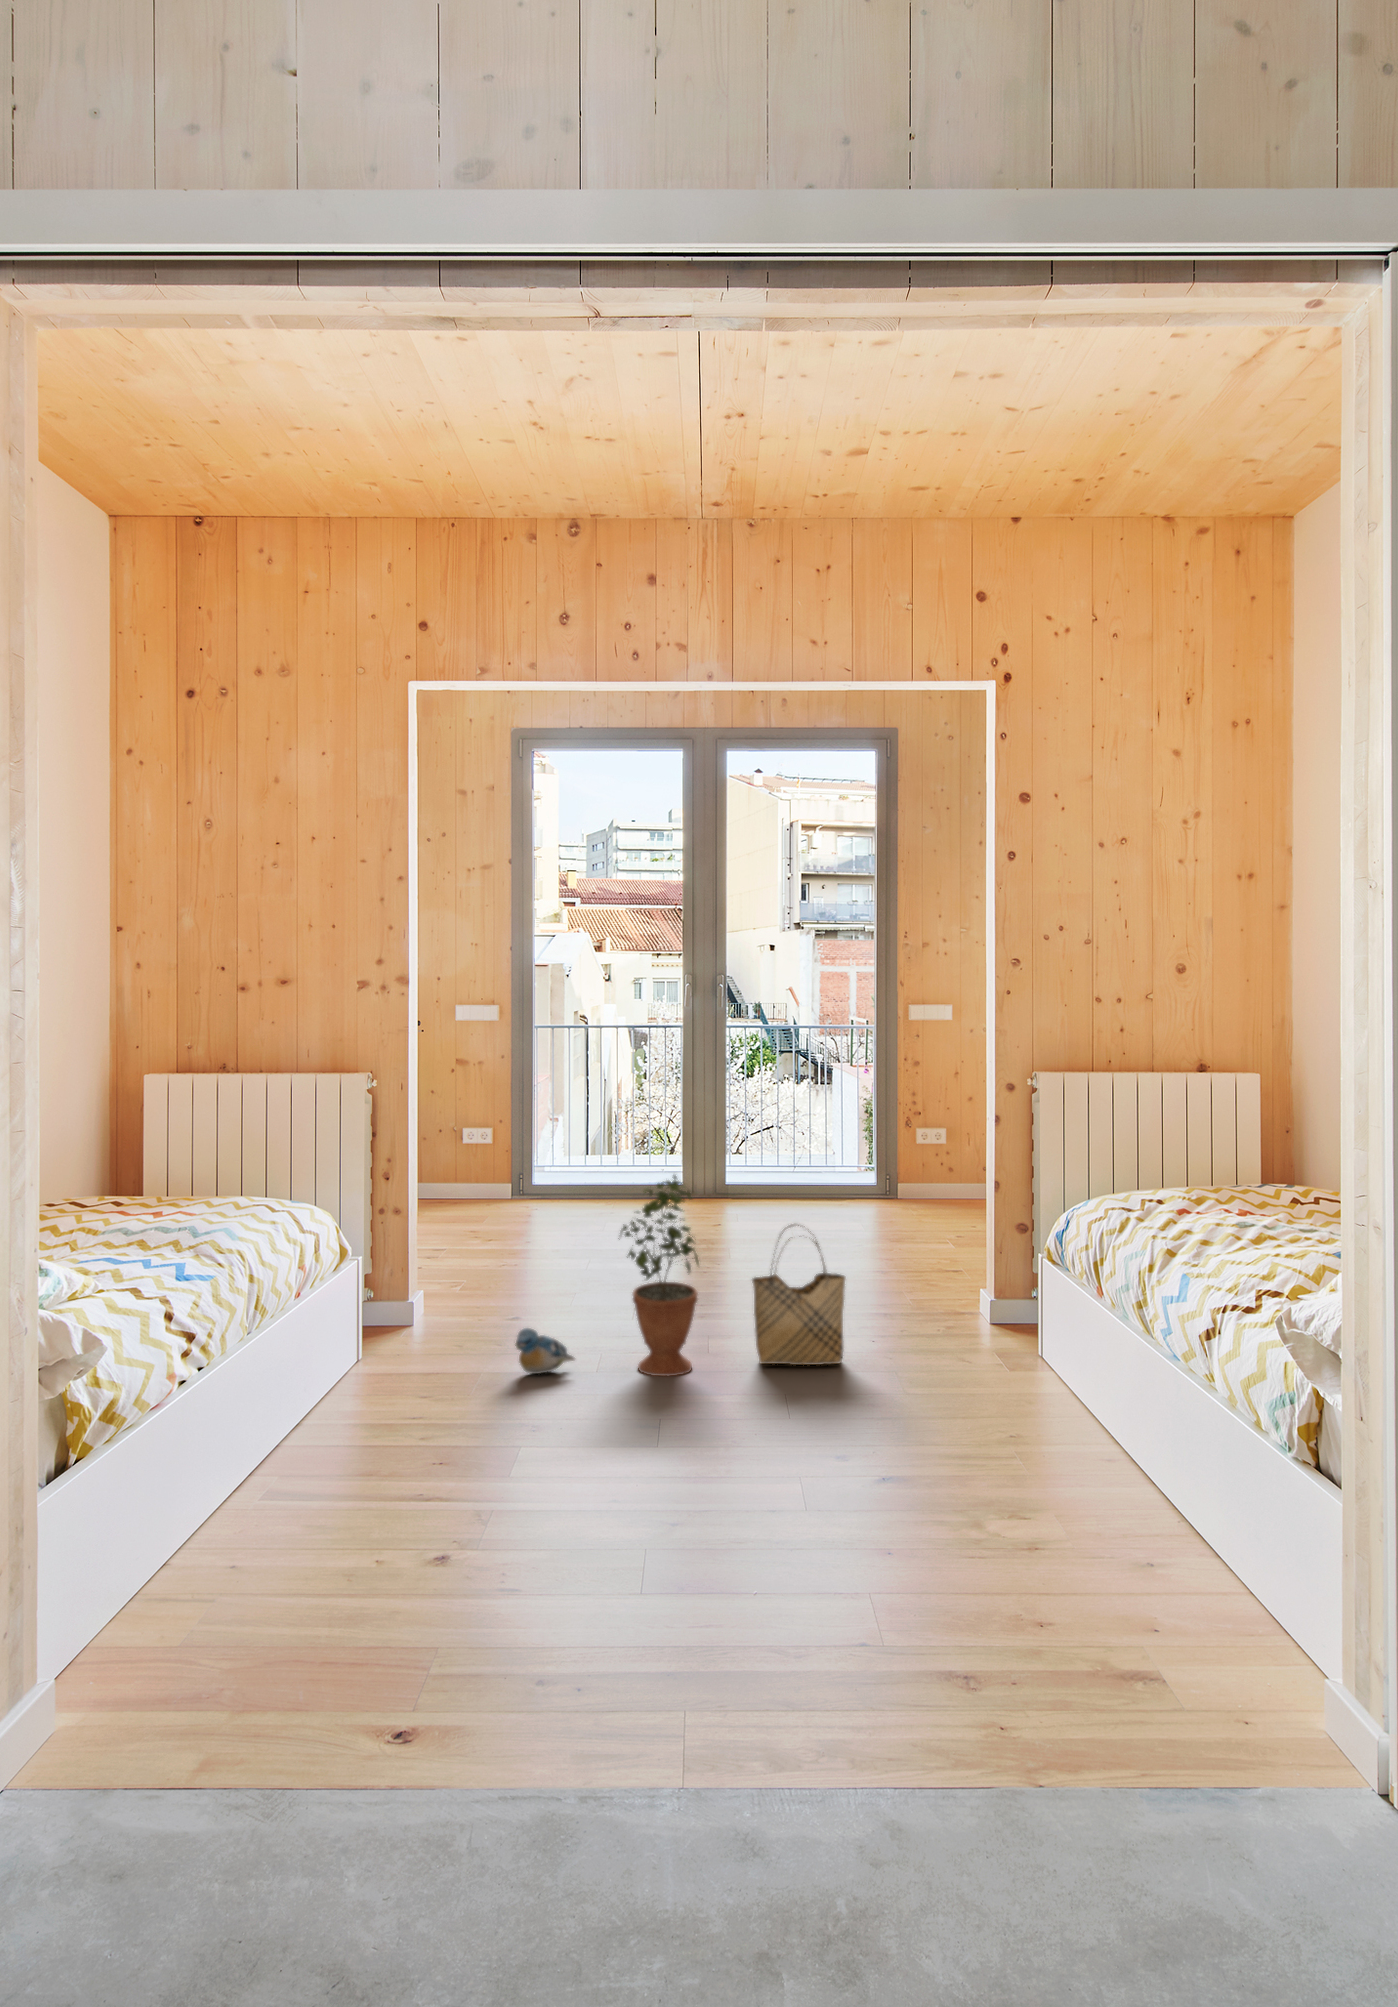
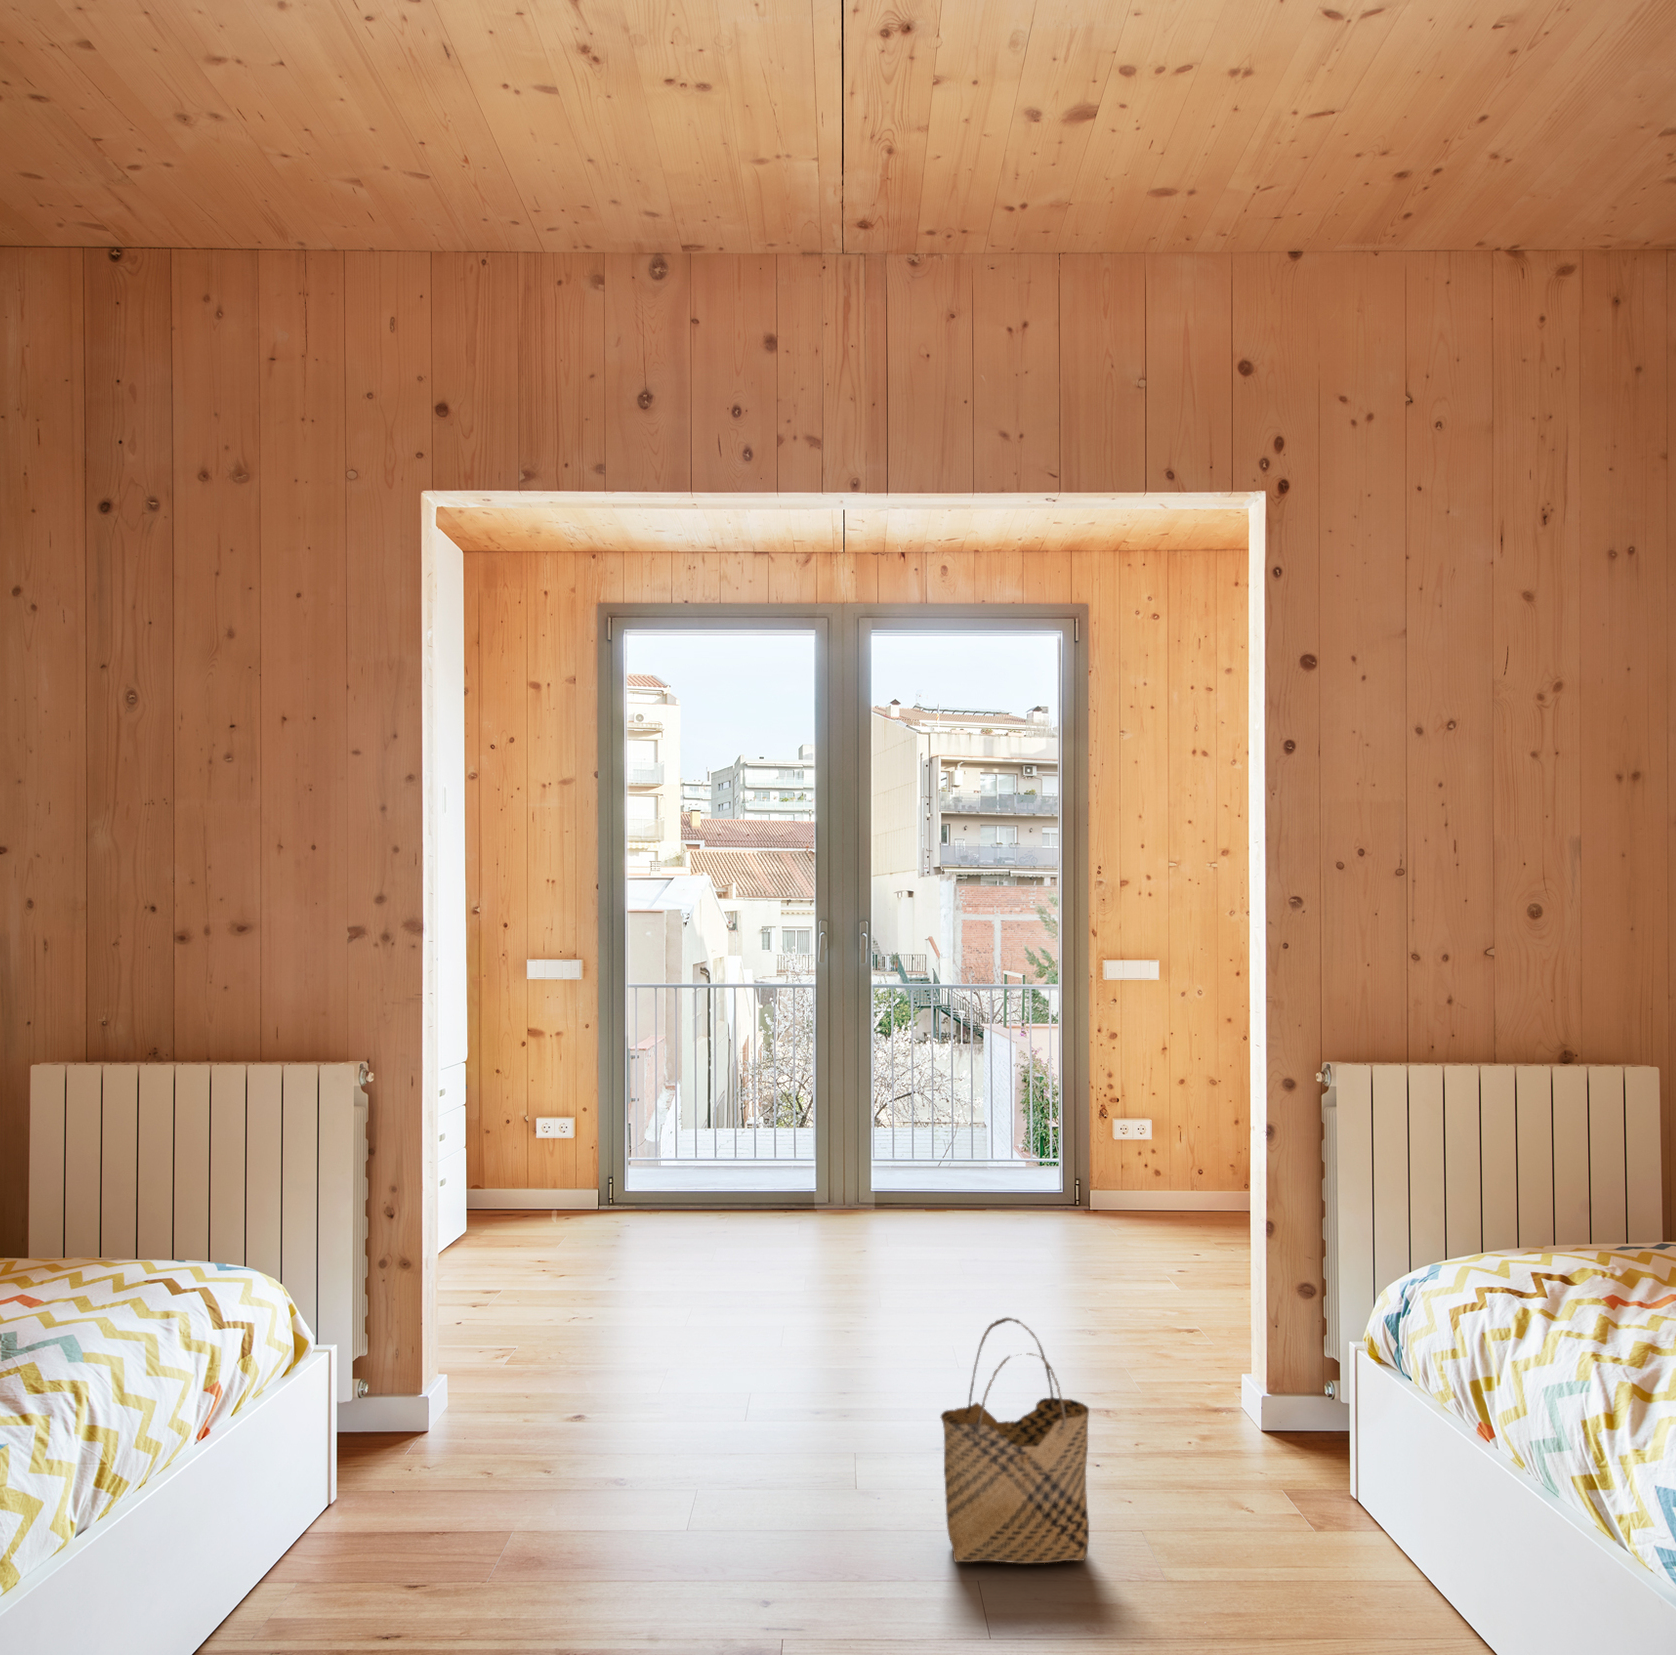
potted plant: present [621,1175,699,1376] -> none [726,1236,860,1601]
plush toy: present [515,1328,575,1374] -> none [546,1515,650,1596]

